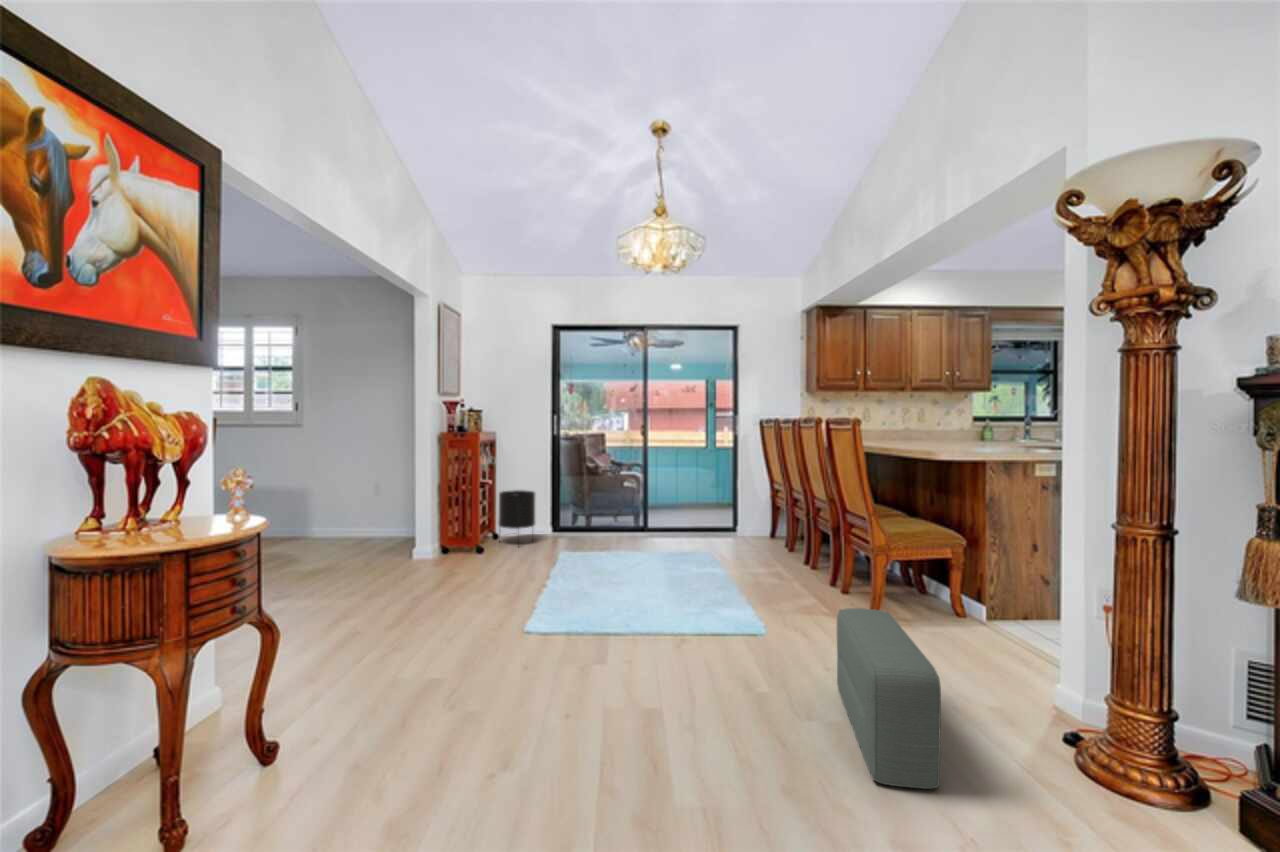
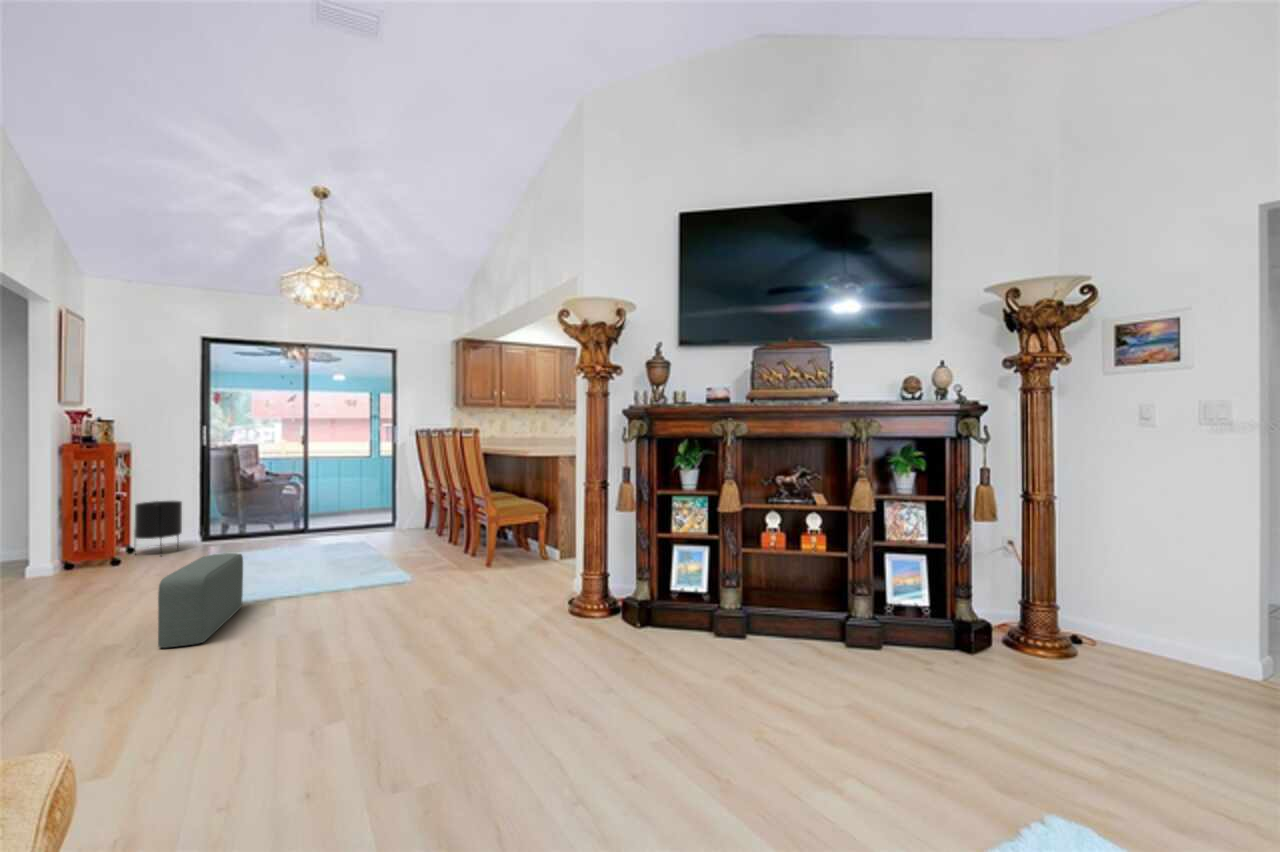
pouf: present [837,608,941,789] -> present [158,553,243,648]

